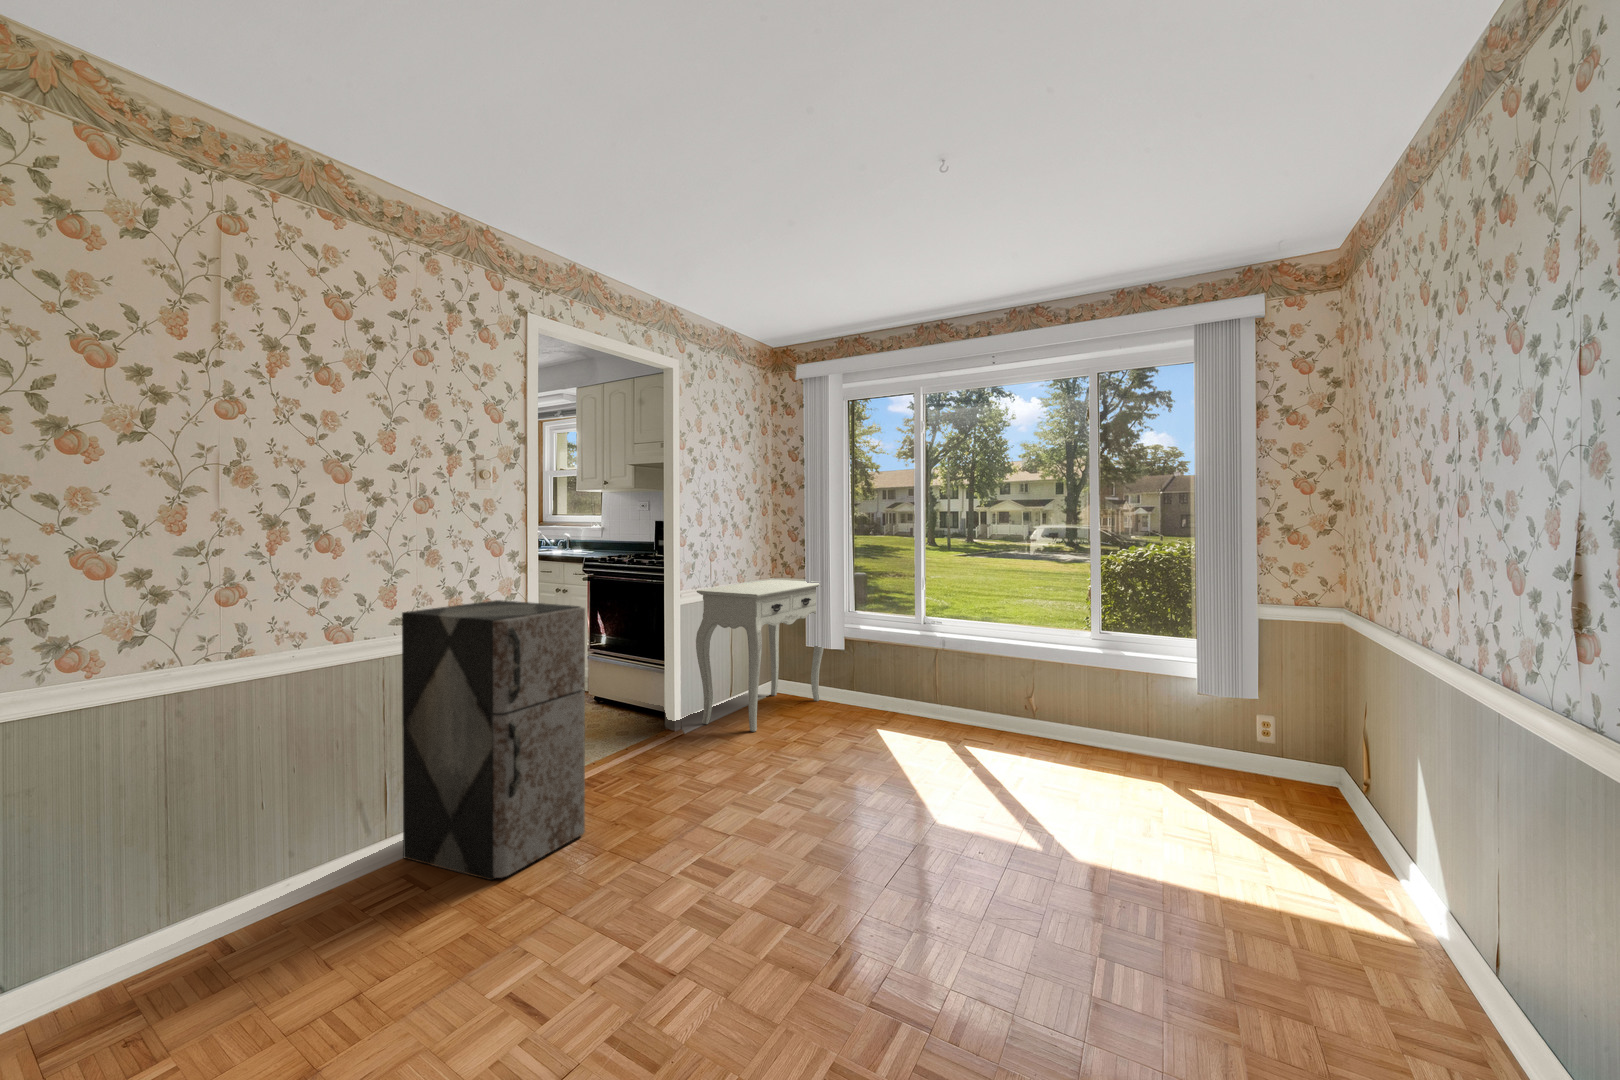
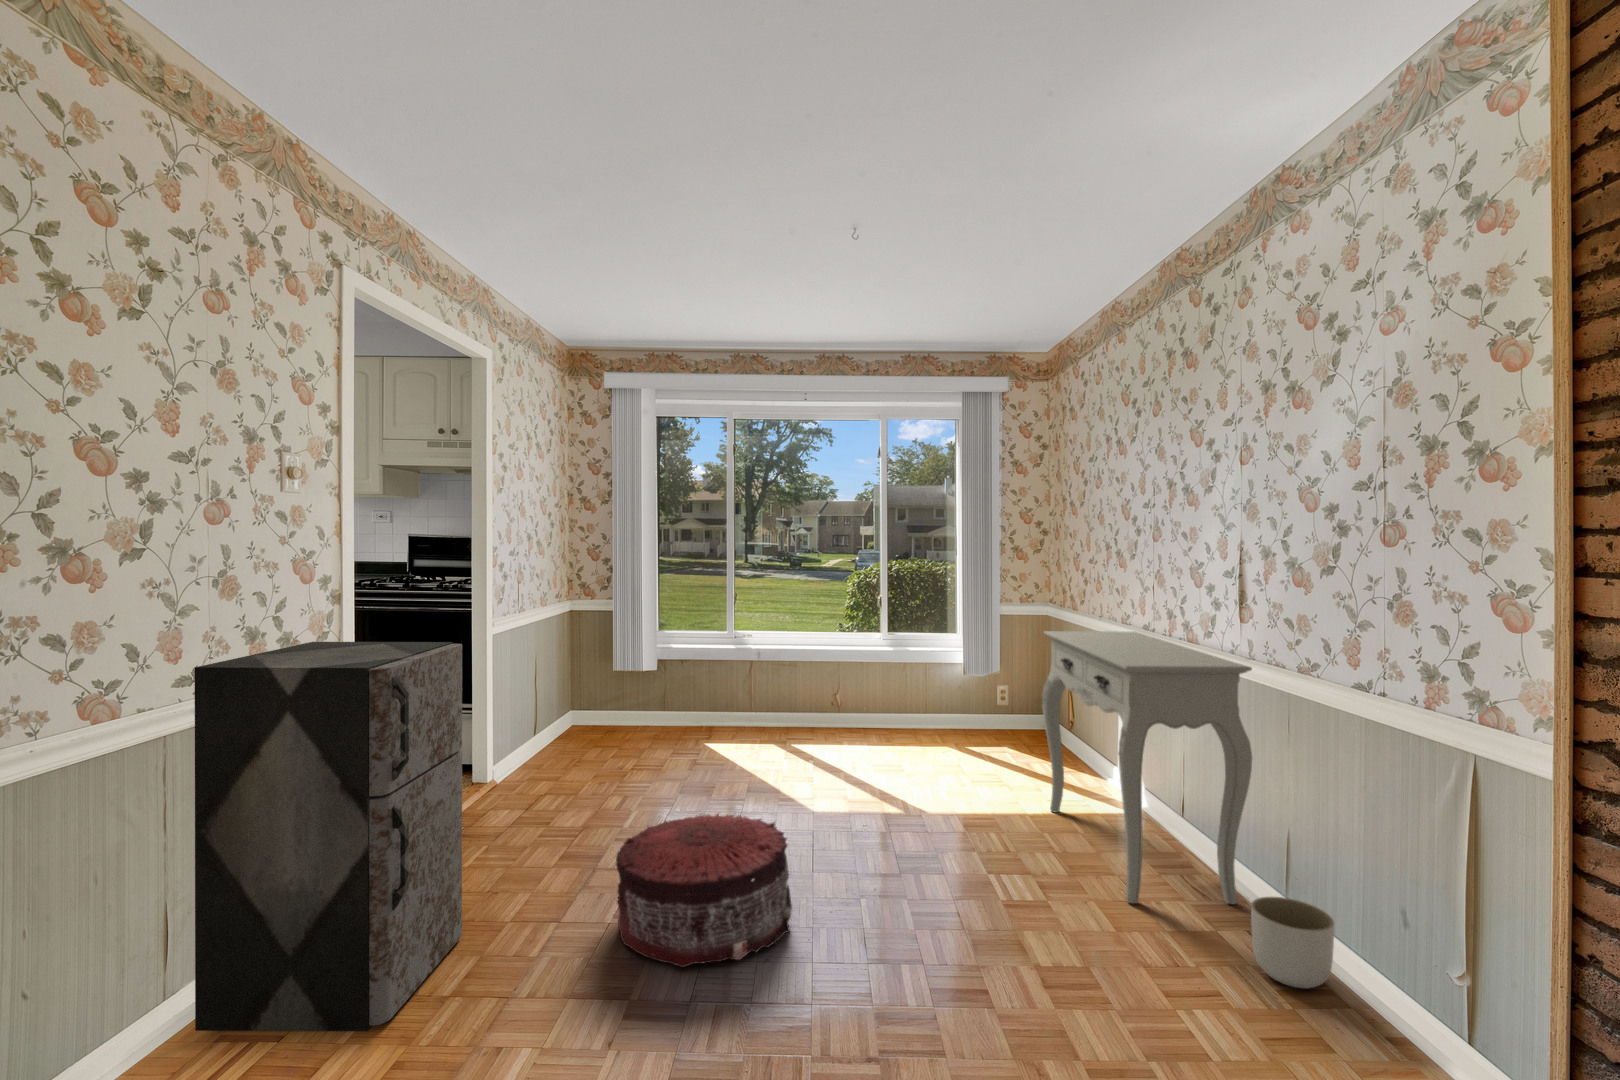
console table: present [696,579,824,732] -> present [1042,631,1252,904]
pouf: none [684,769,833,891] -> present [616,813,792,967]
planter: none [1261,937,1354,1042] -> present [1251,897,1334,988]

